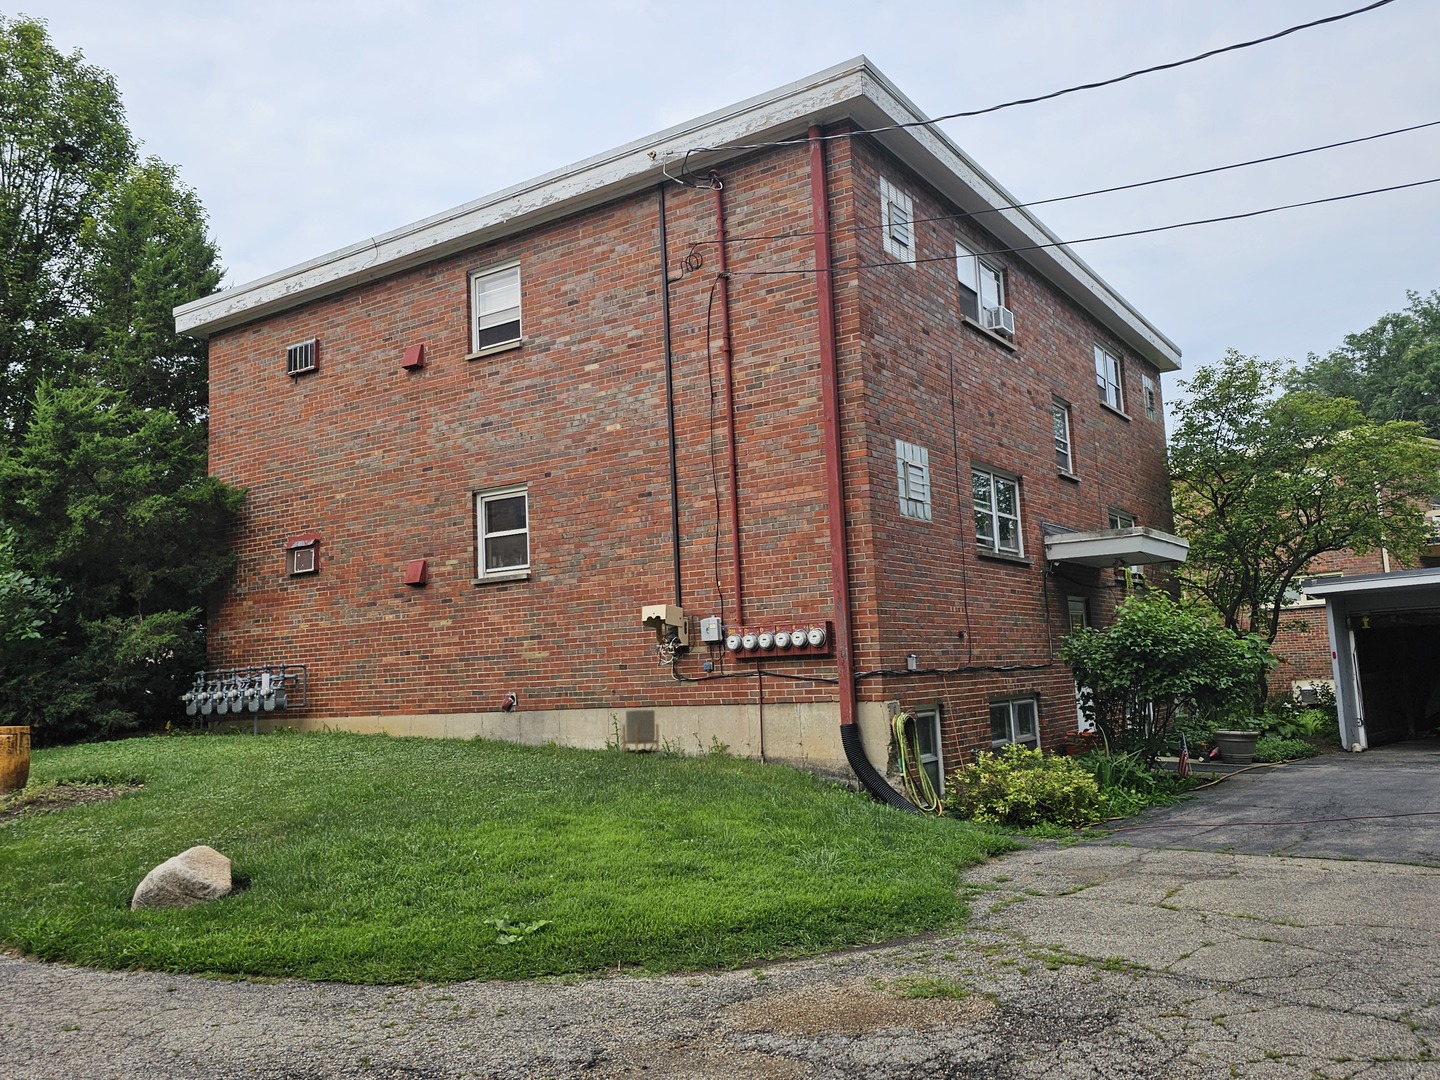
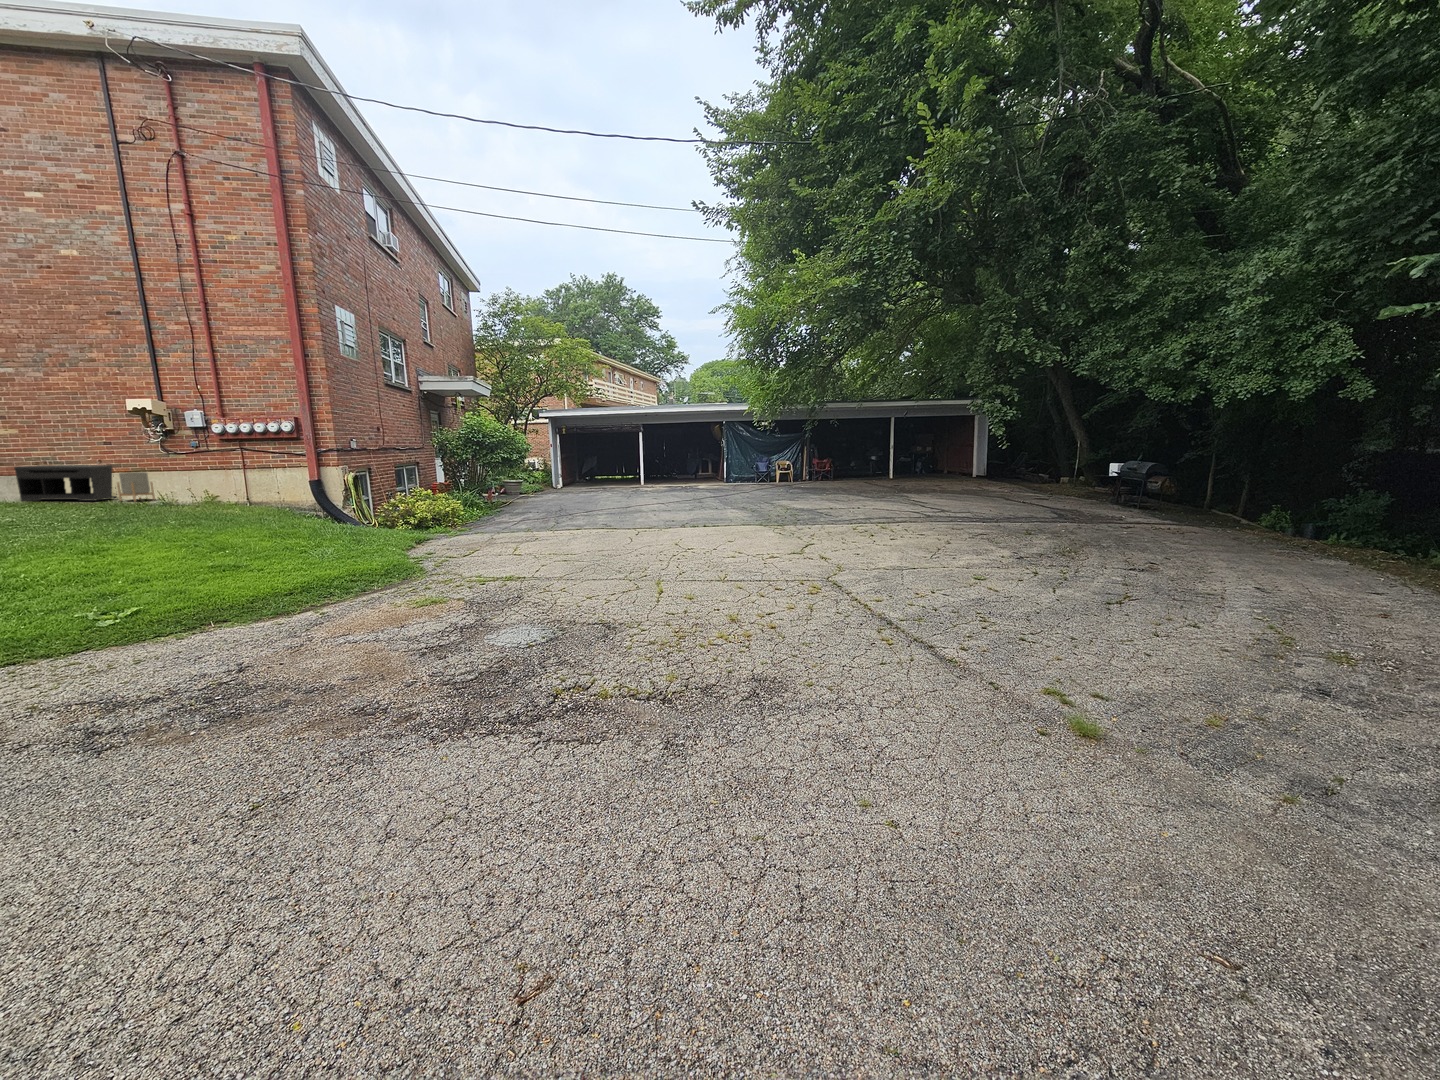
bench: none [536,700,623,749] -> present [14,465,117,501]

